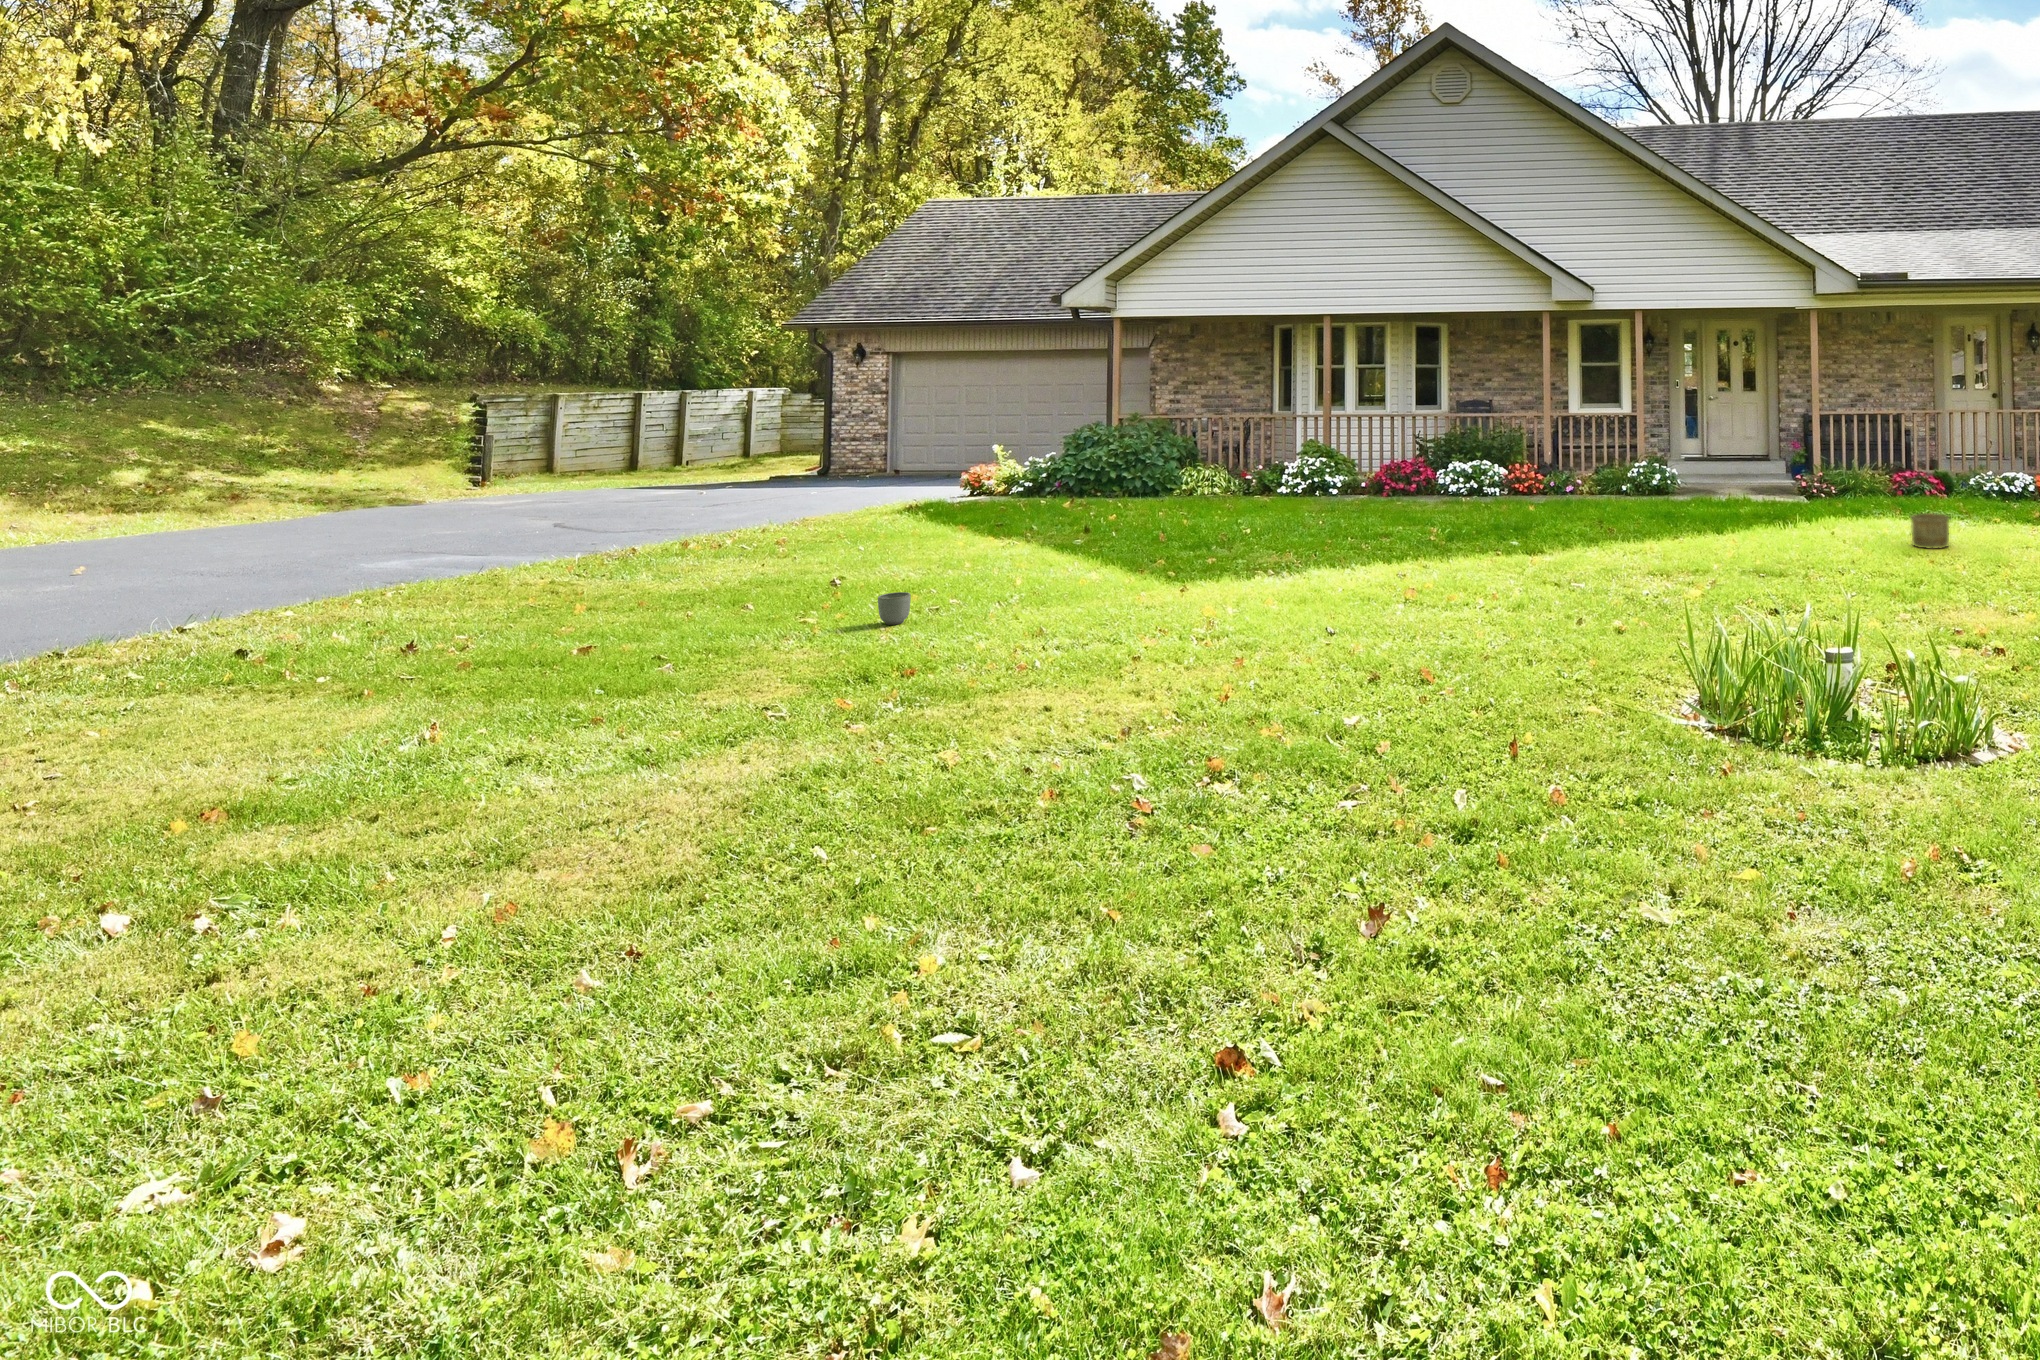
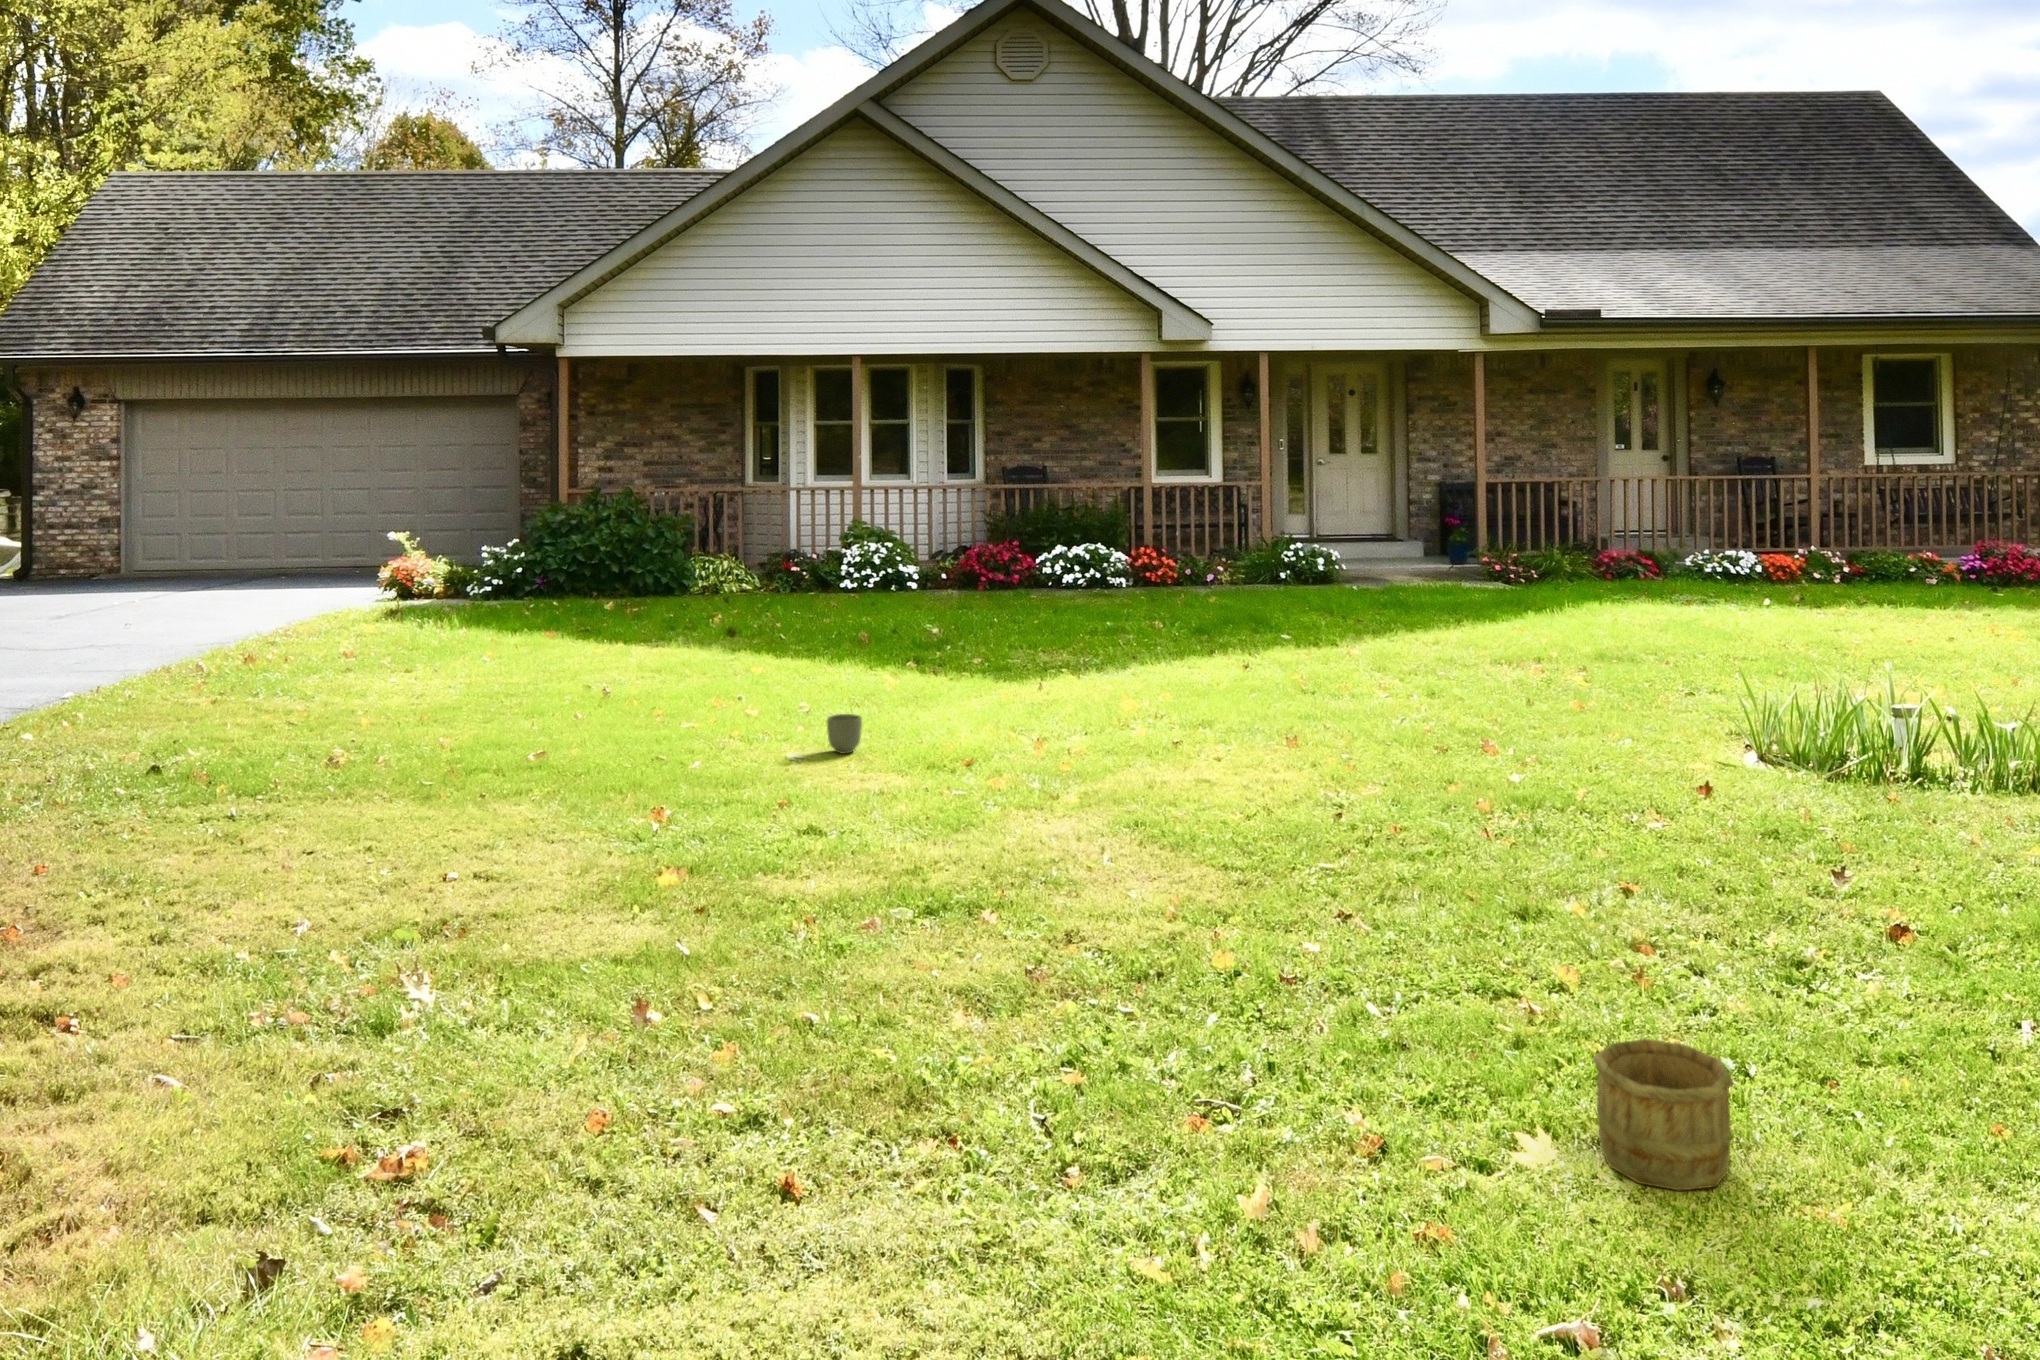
wooden bucket: present [1911,513,1949,549] -> present [1593,1039,1733,1191]

